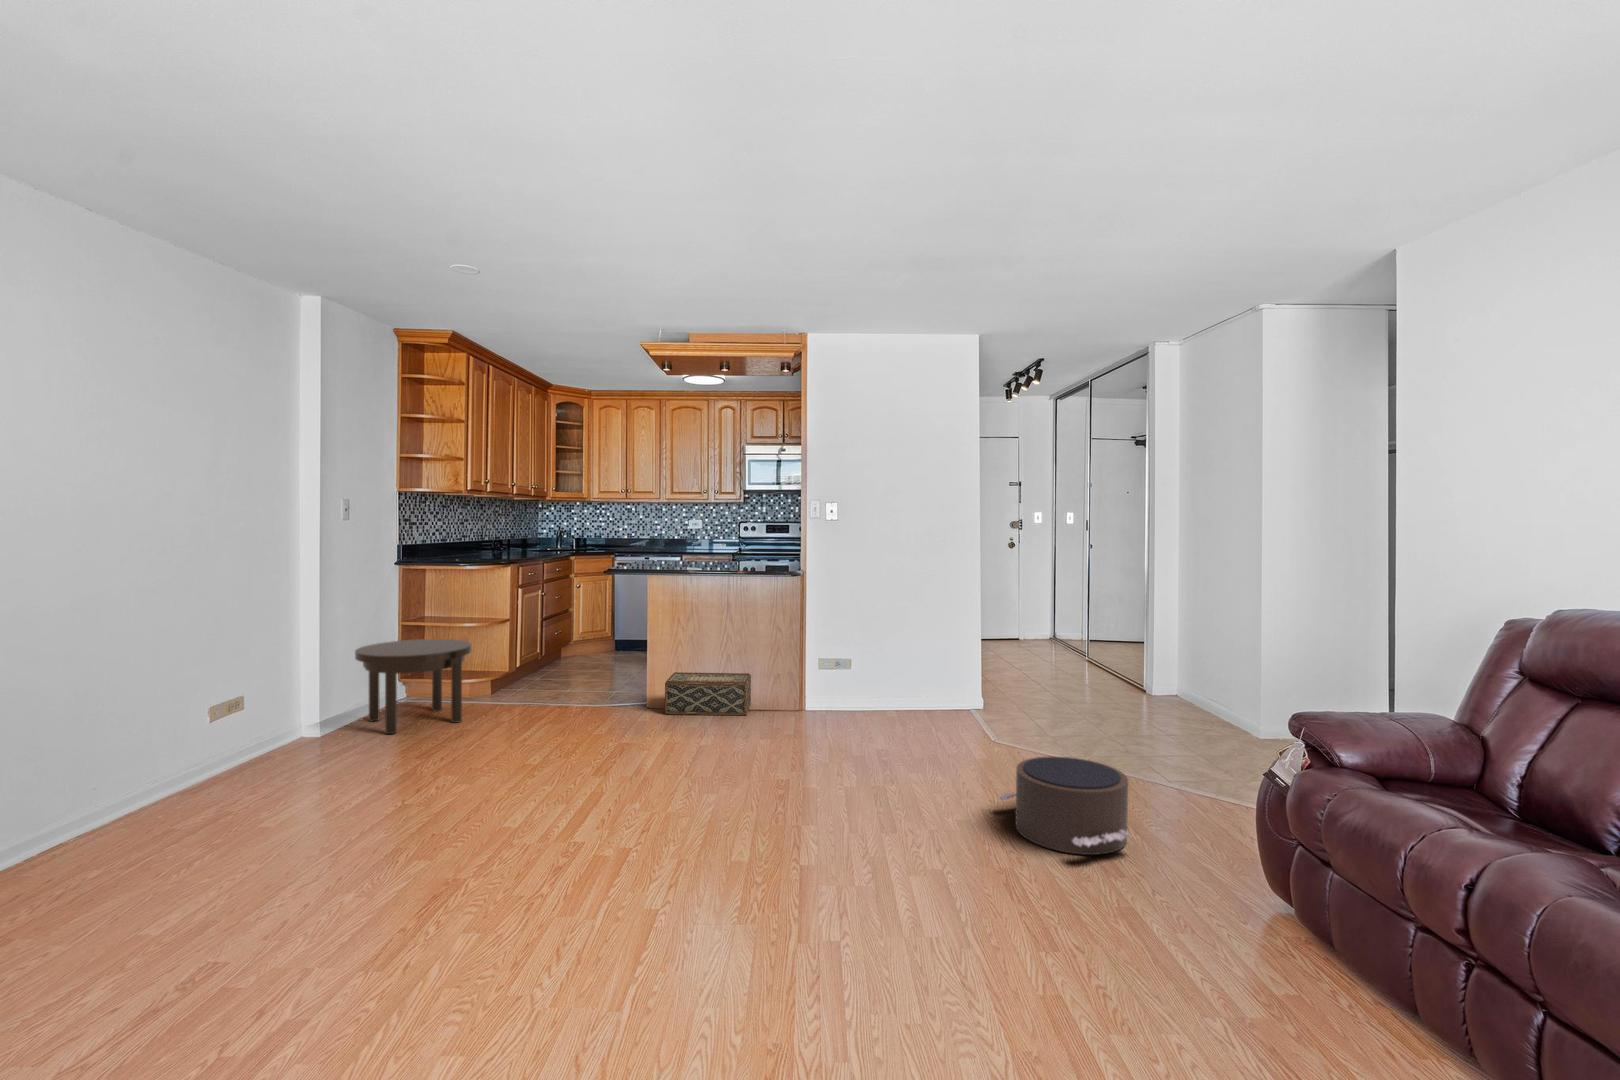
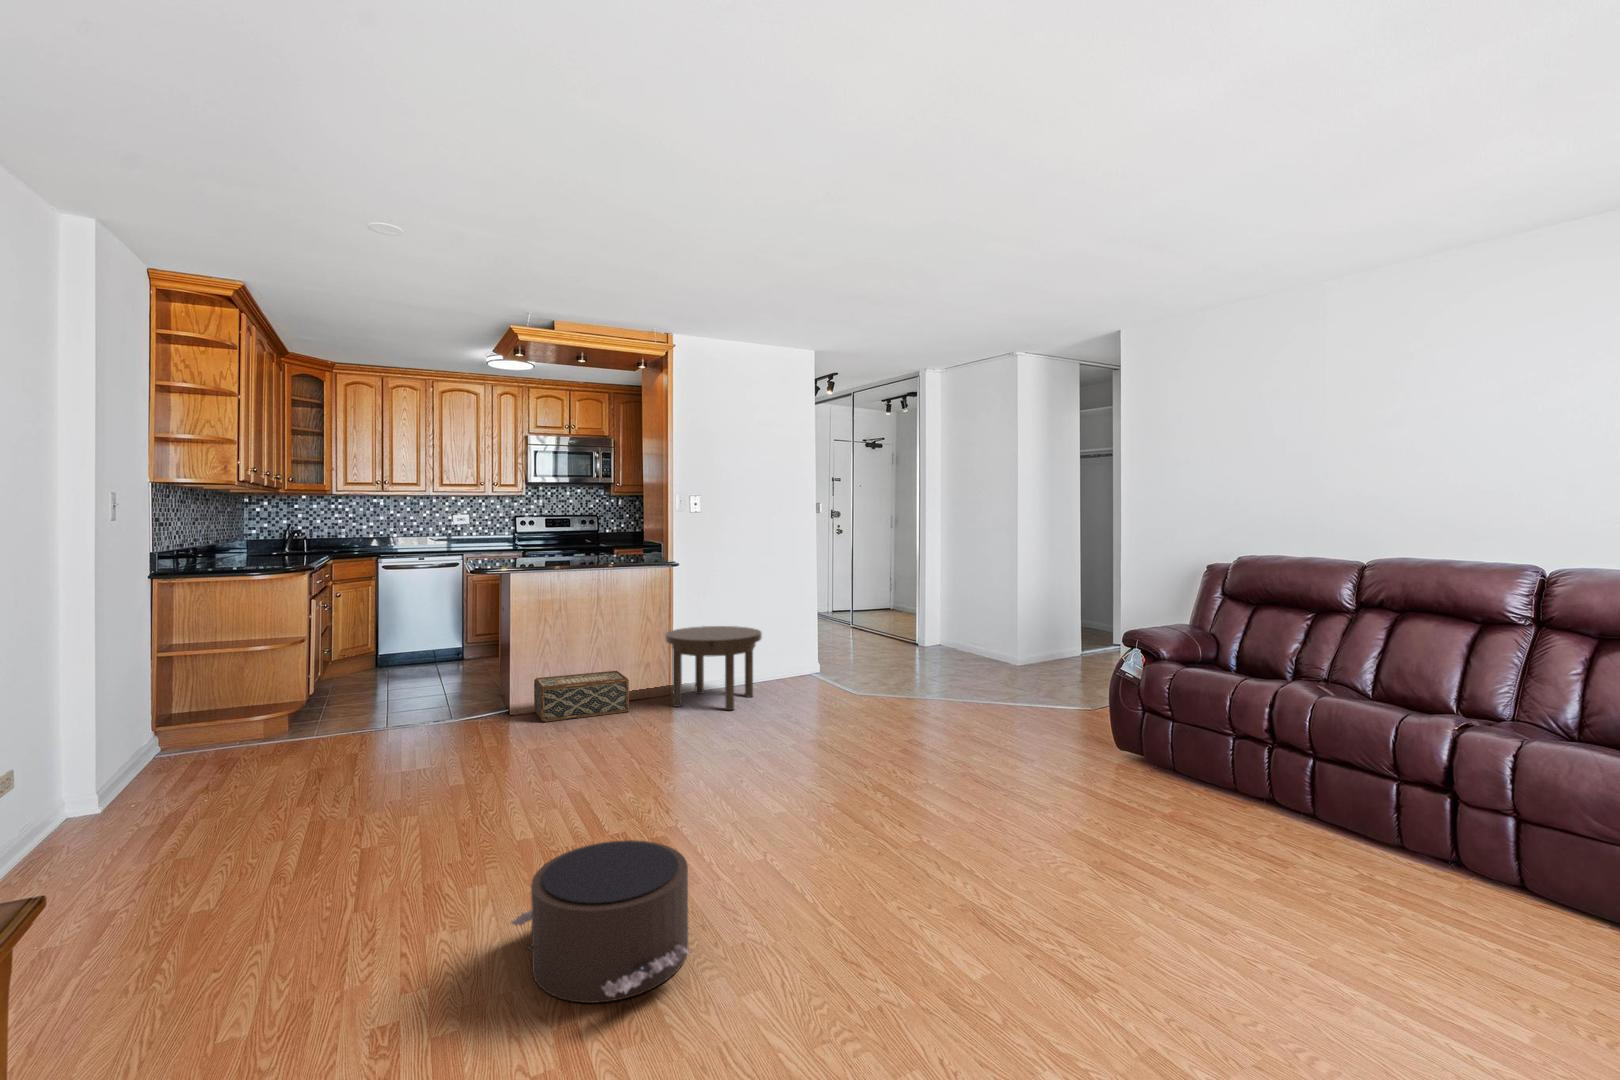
side table: present [355,639,472,734] -> present [665,626,762,710]
pouf: present [999,756,1132,855] -> present [511,840,690,1003]

